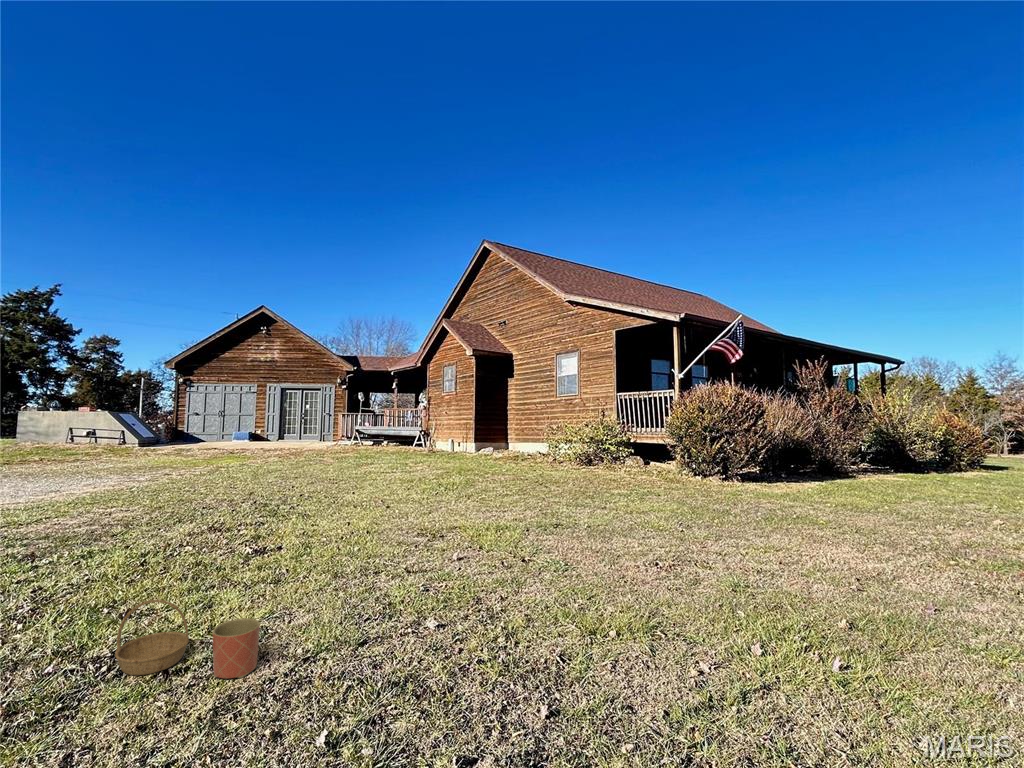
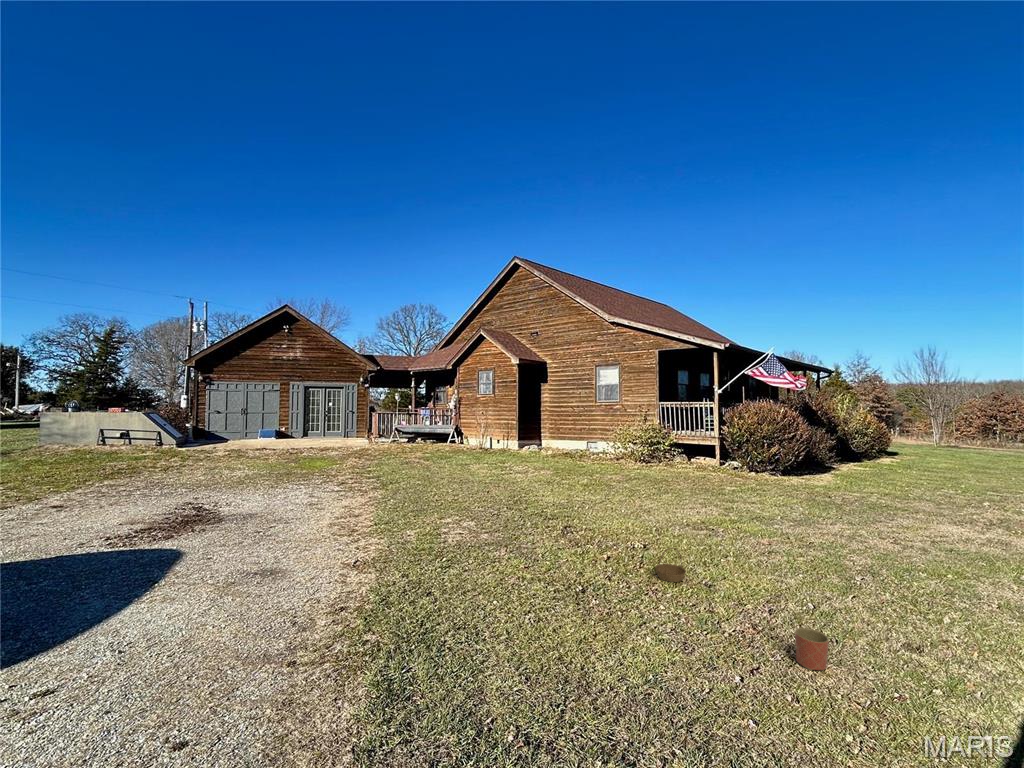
basket: present [115,599,189,675] -> present [655,548,686,582]

